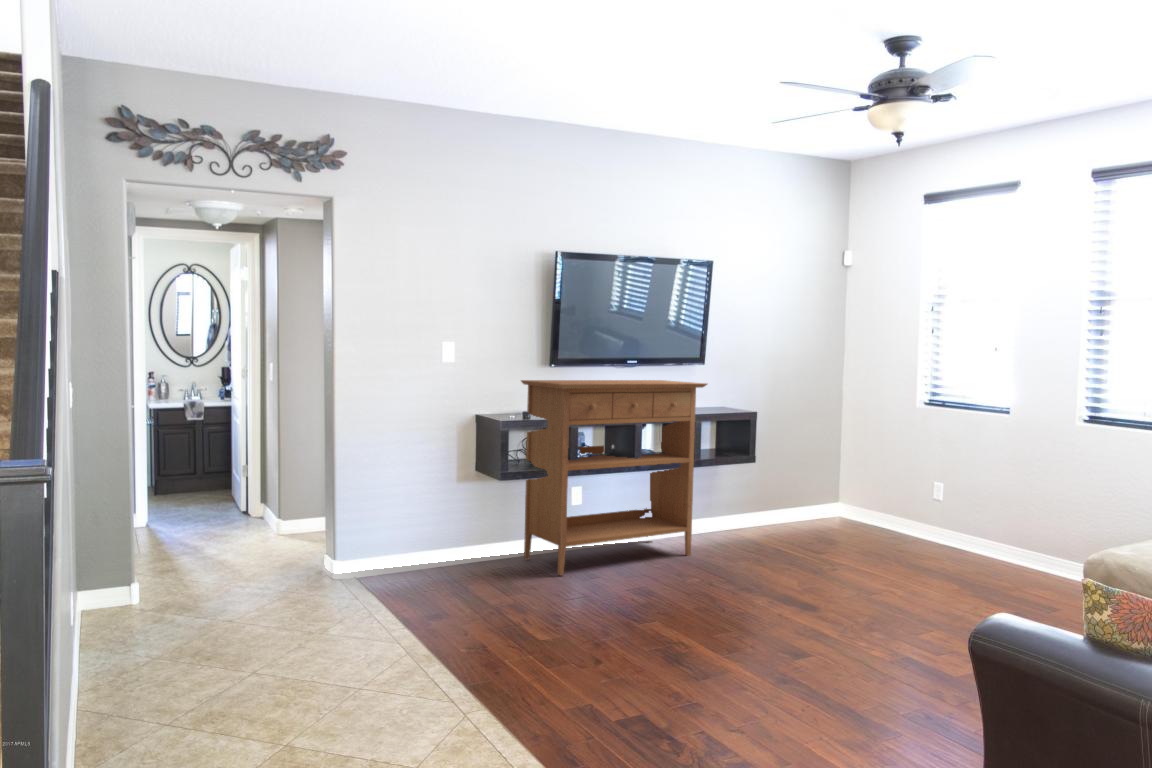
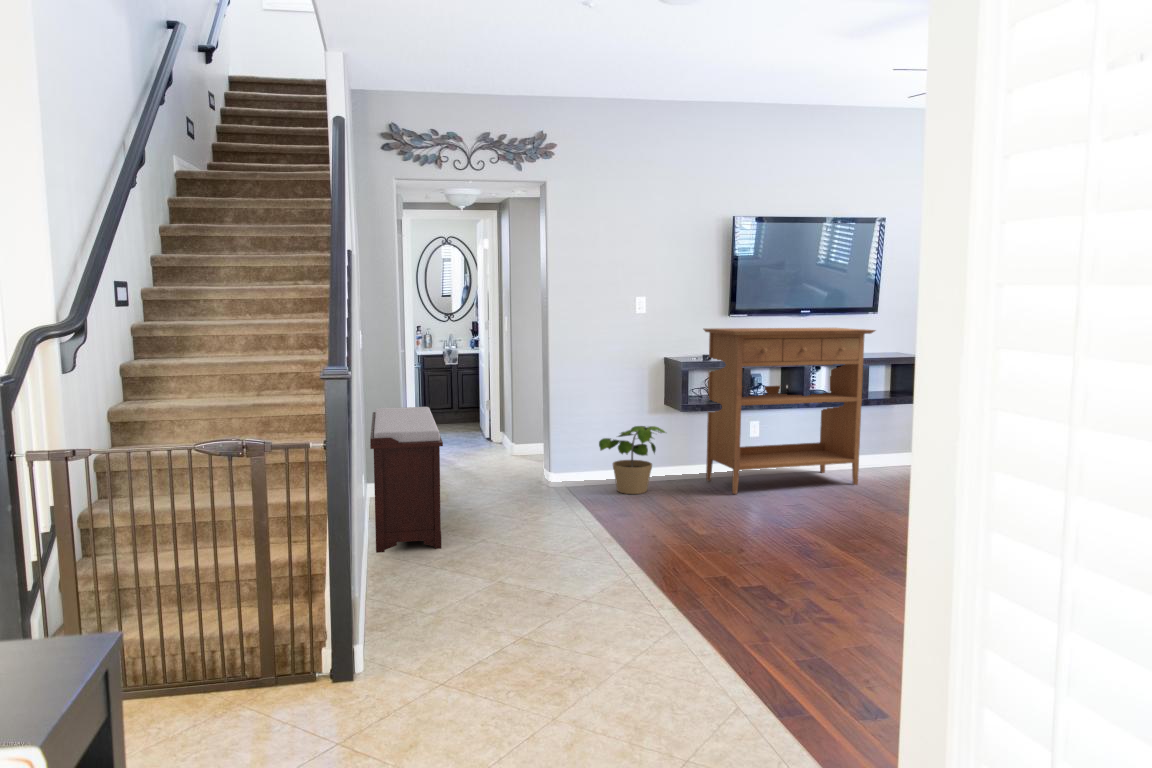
bench: none [81,482,193,698] -> present [370,407,443,553]
potted plant: none [398,499,484,582] -> present [599,426,665,494]

